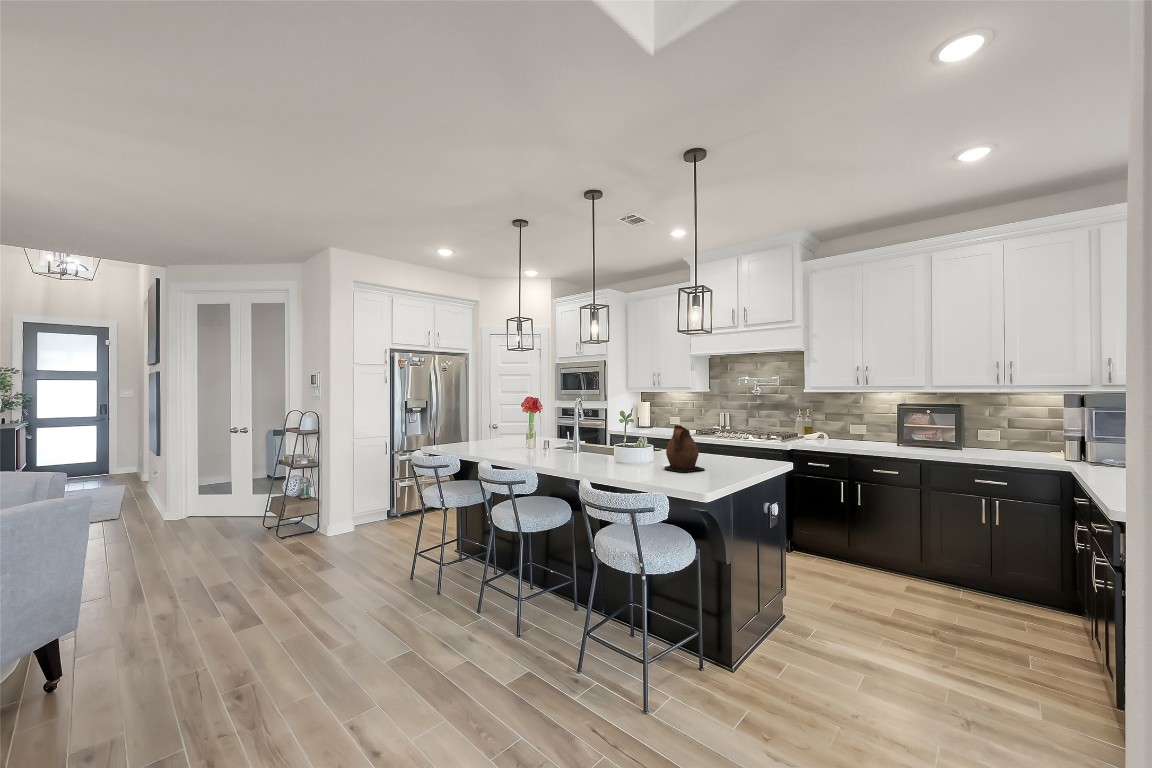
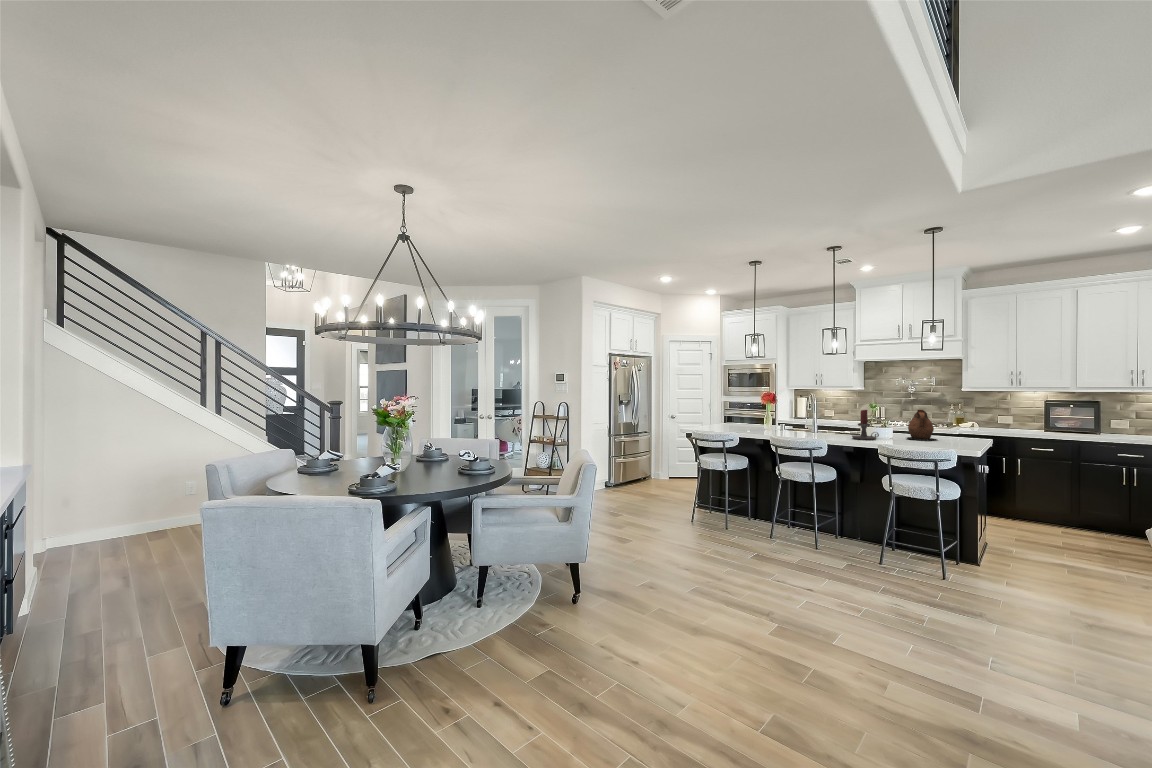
candle holder: none [588,425,628,471] -> present [852,410,879,440]

